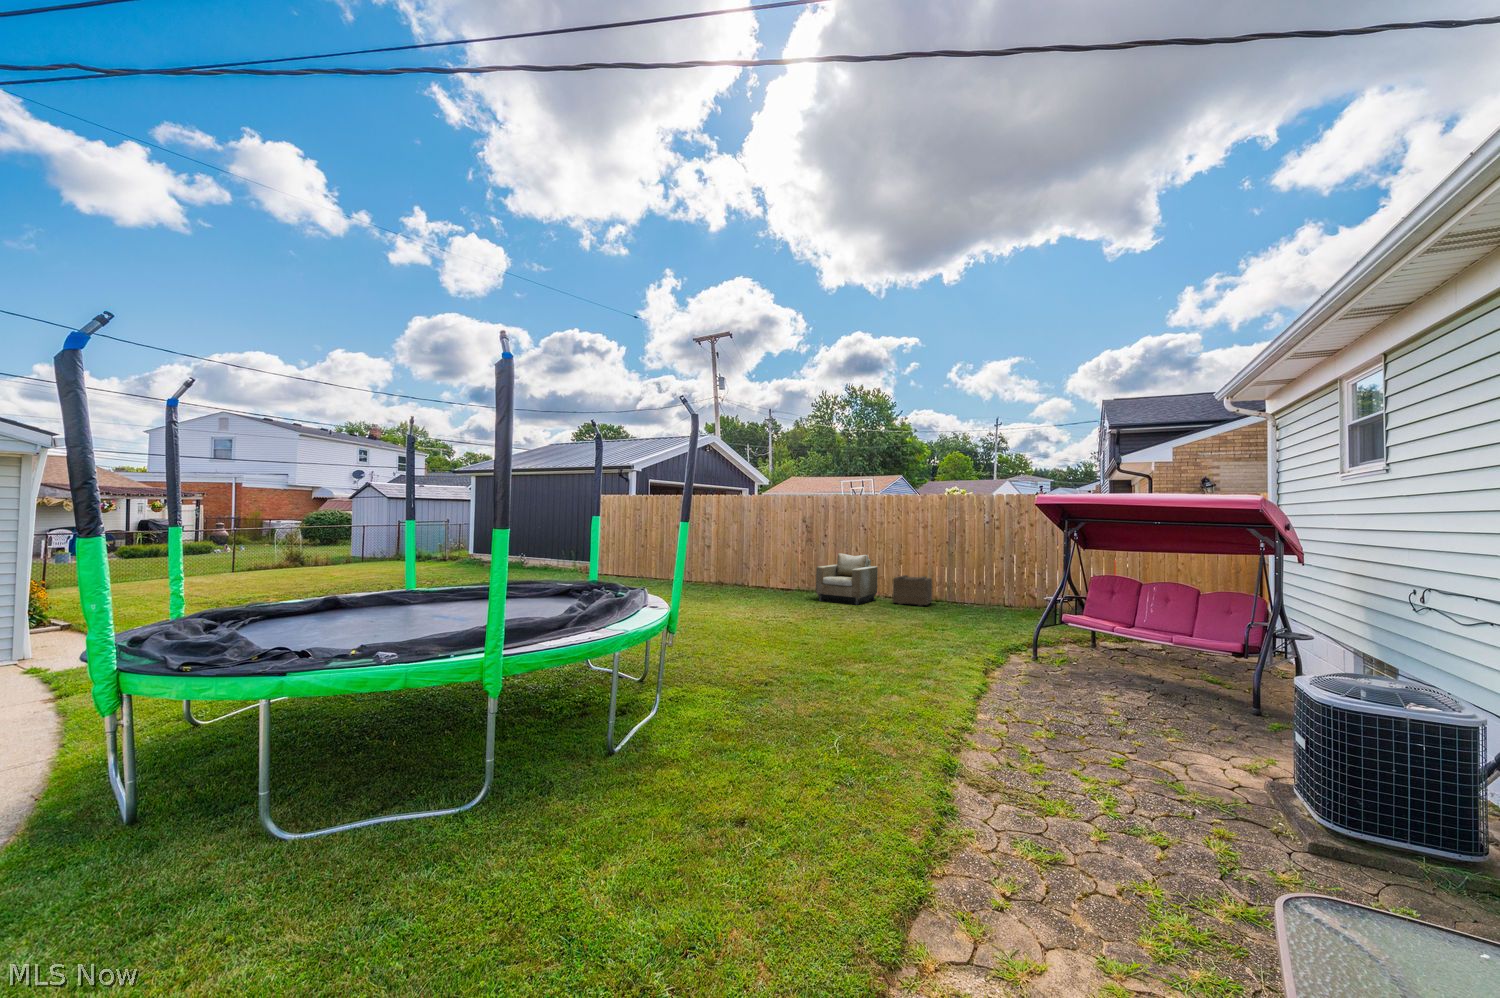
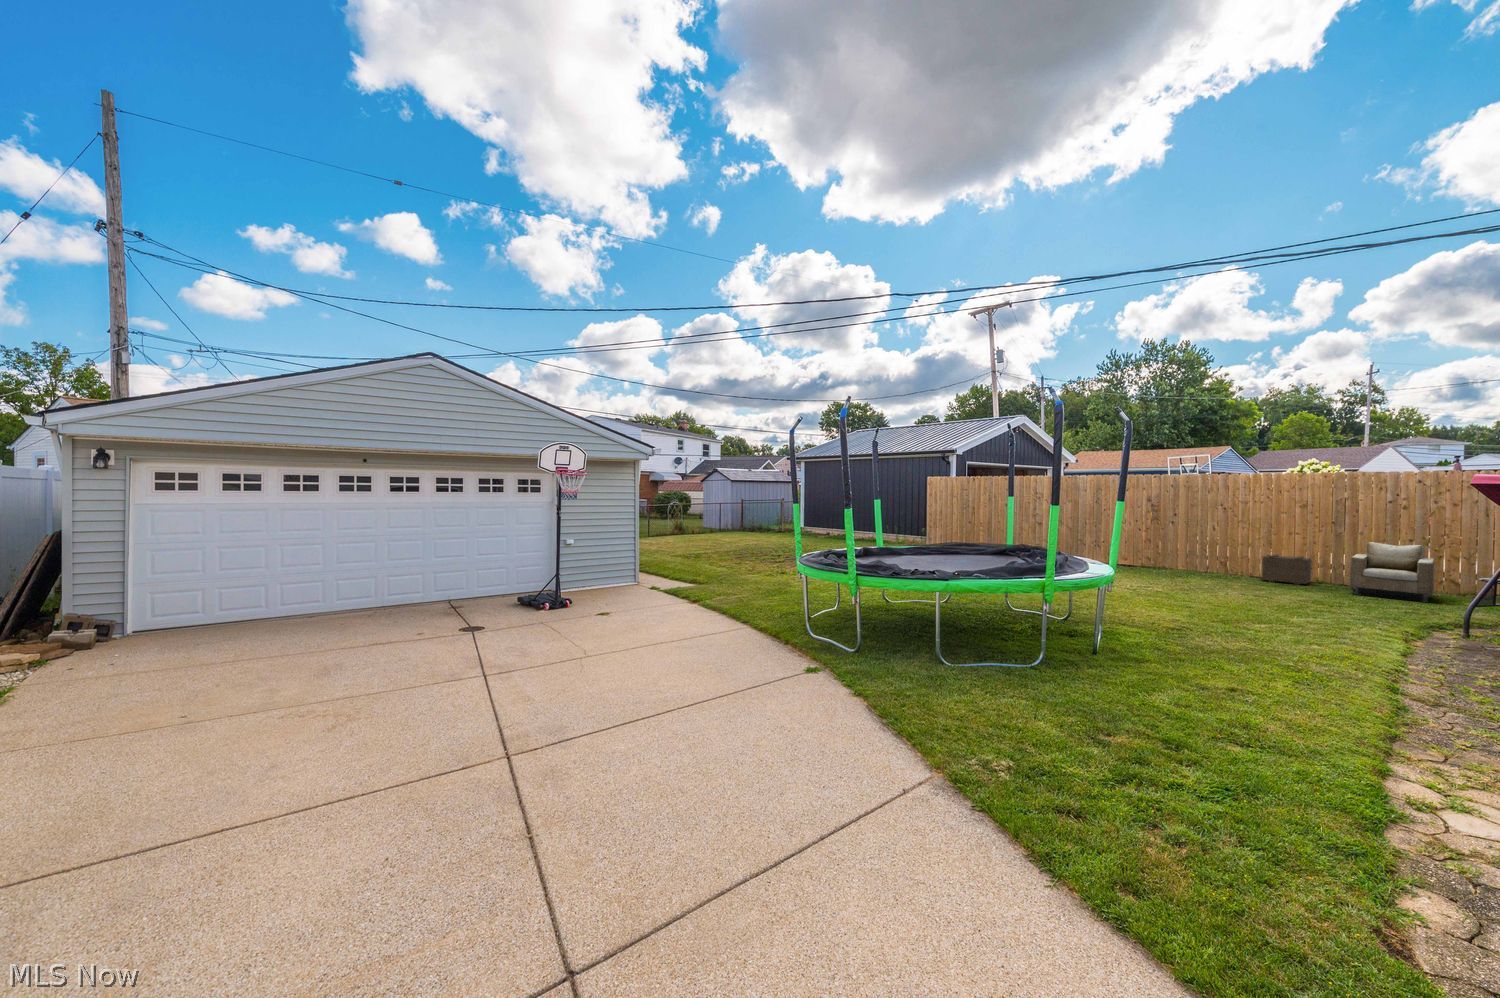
armchair: present [816,553,878,604] -> present [1350,542,1434,602]

